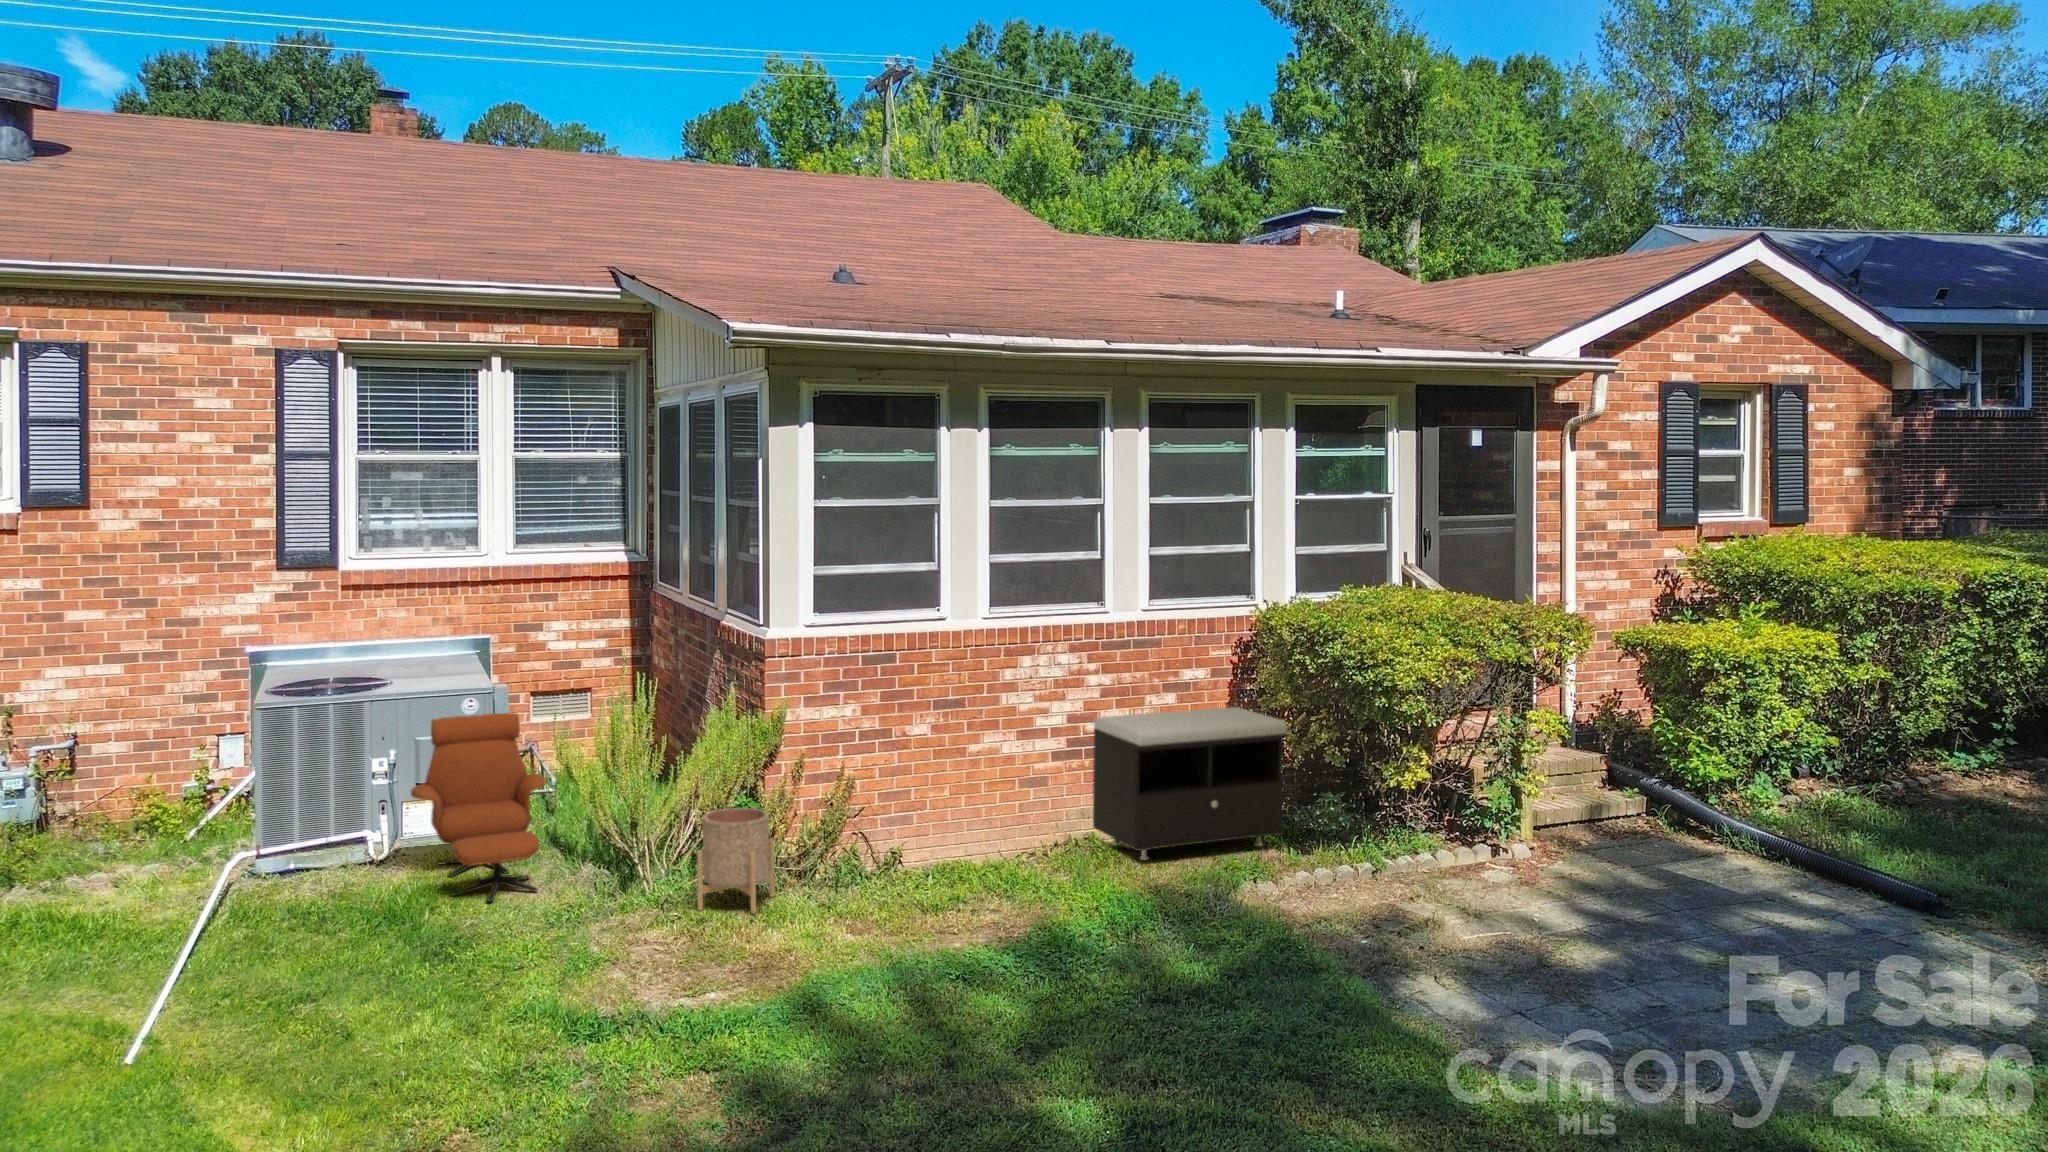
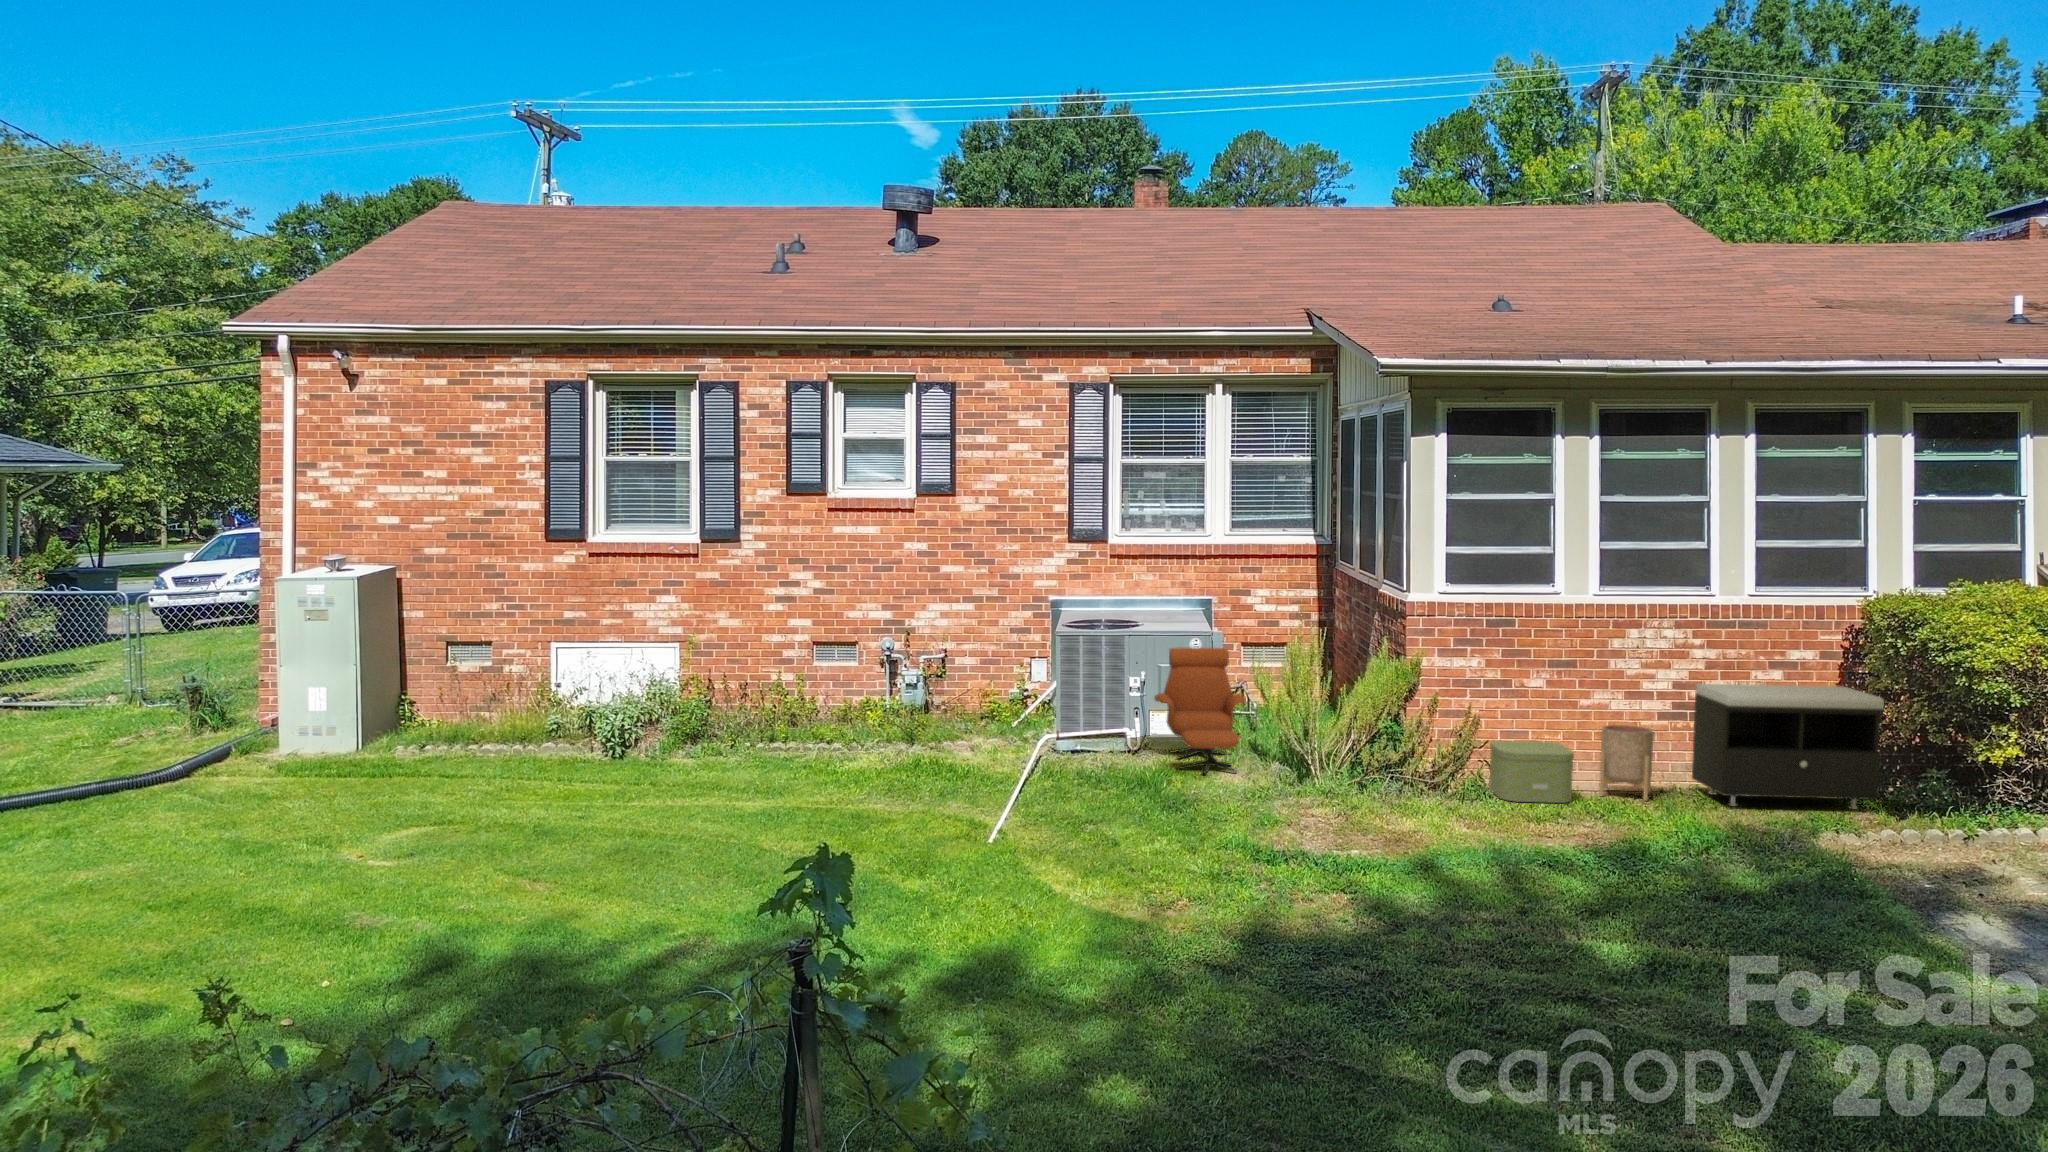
storage box: none [871,804,974,890] -> present [1489,741,1574,803]
planter: present [697,808,775,913] -> present [1599,725,1654,801]

